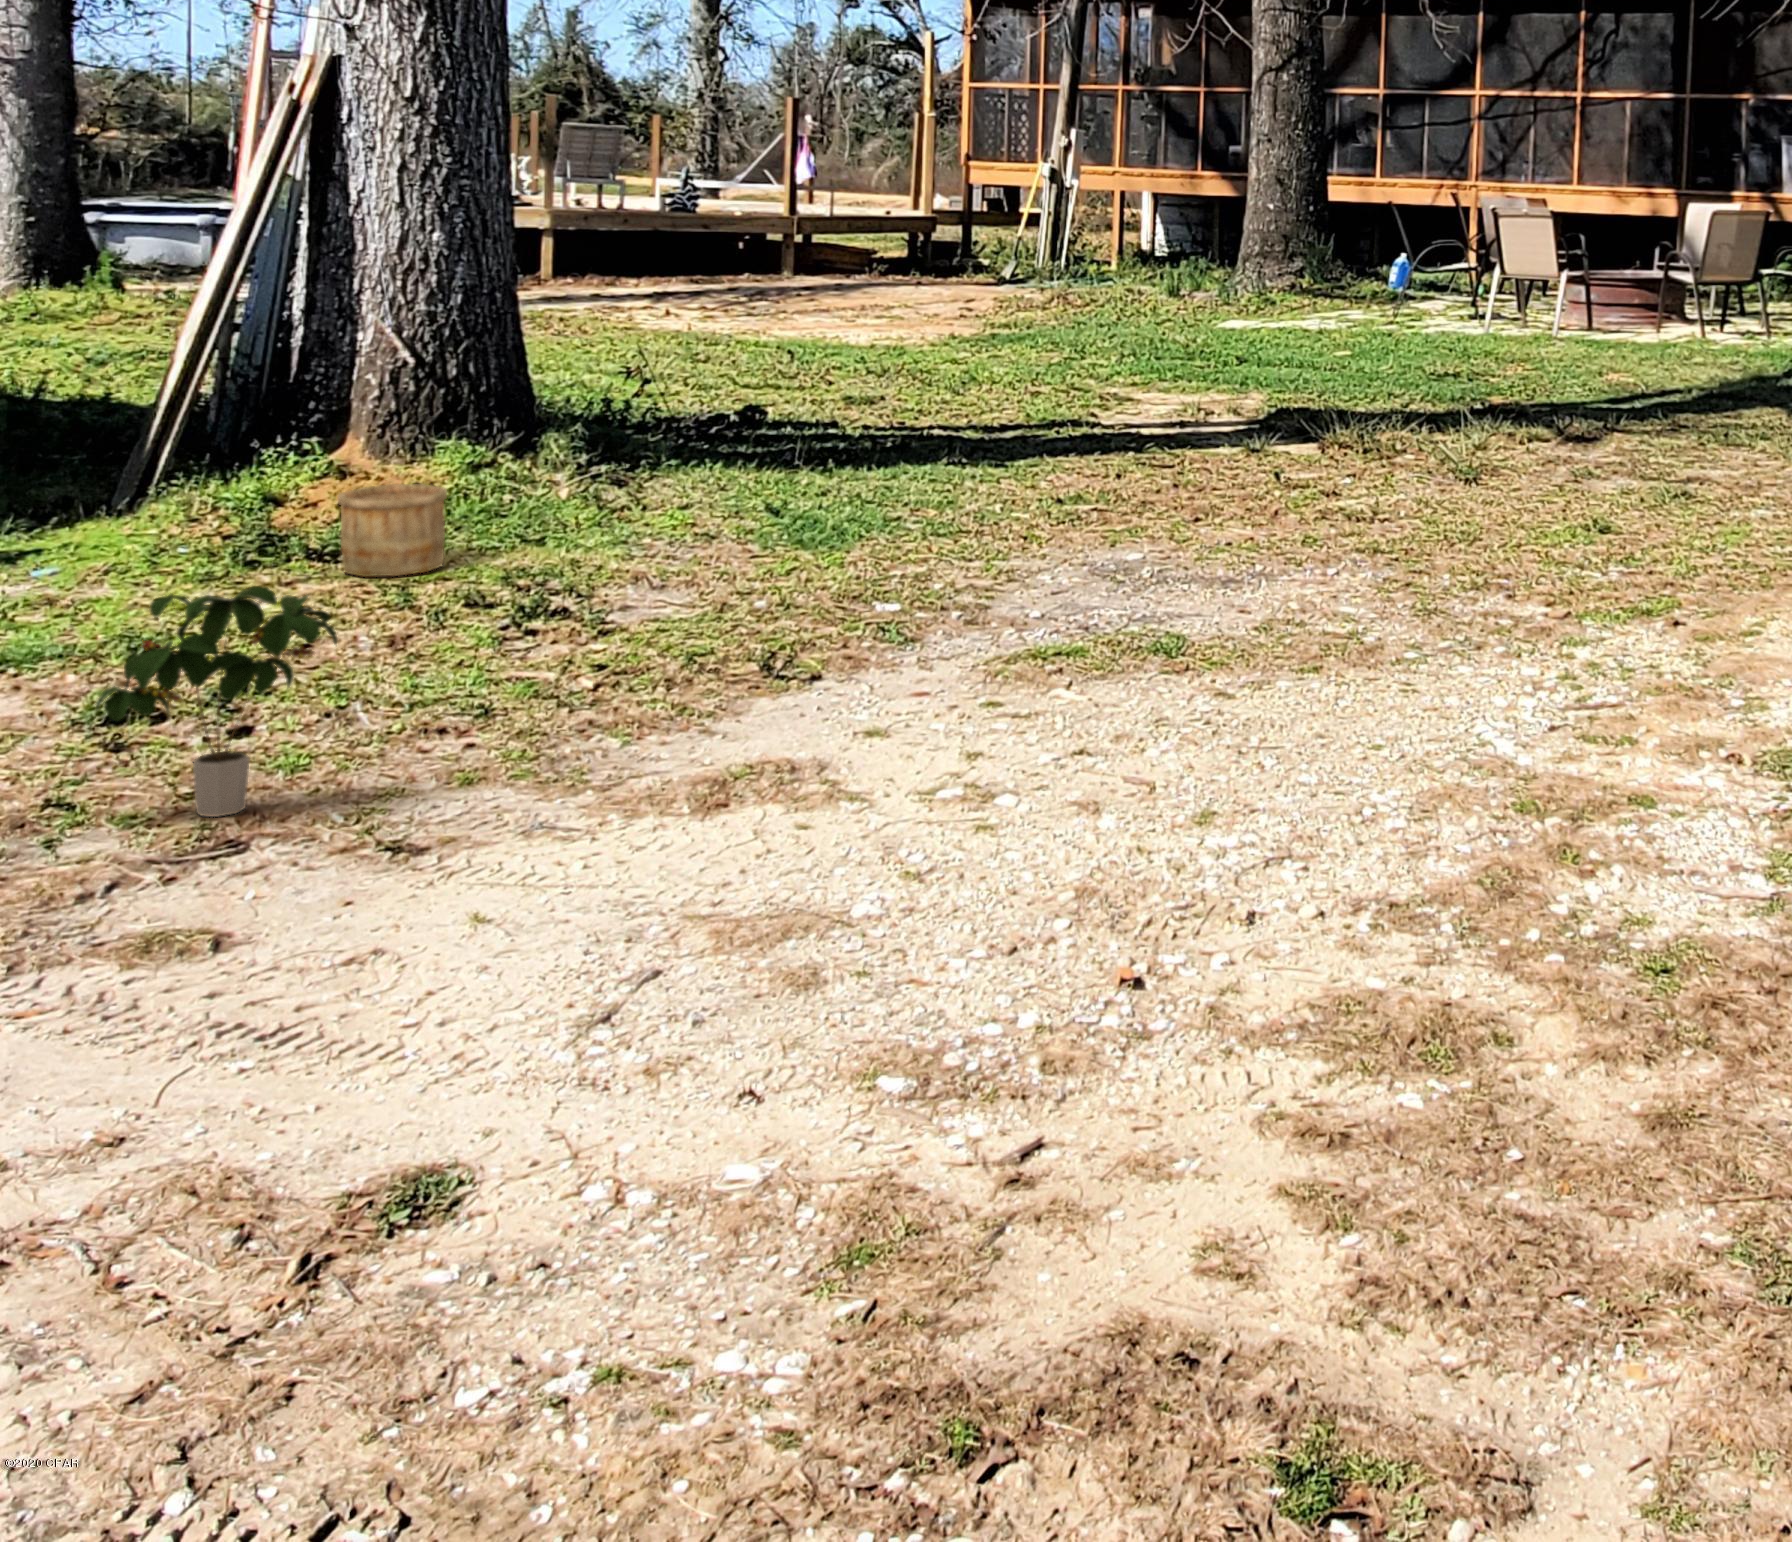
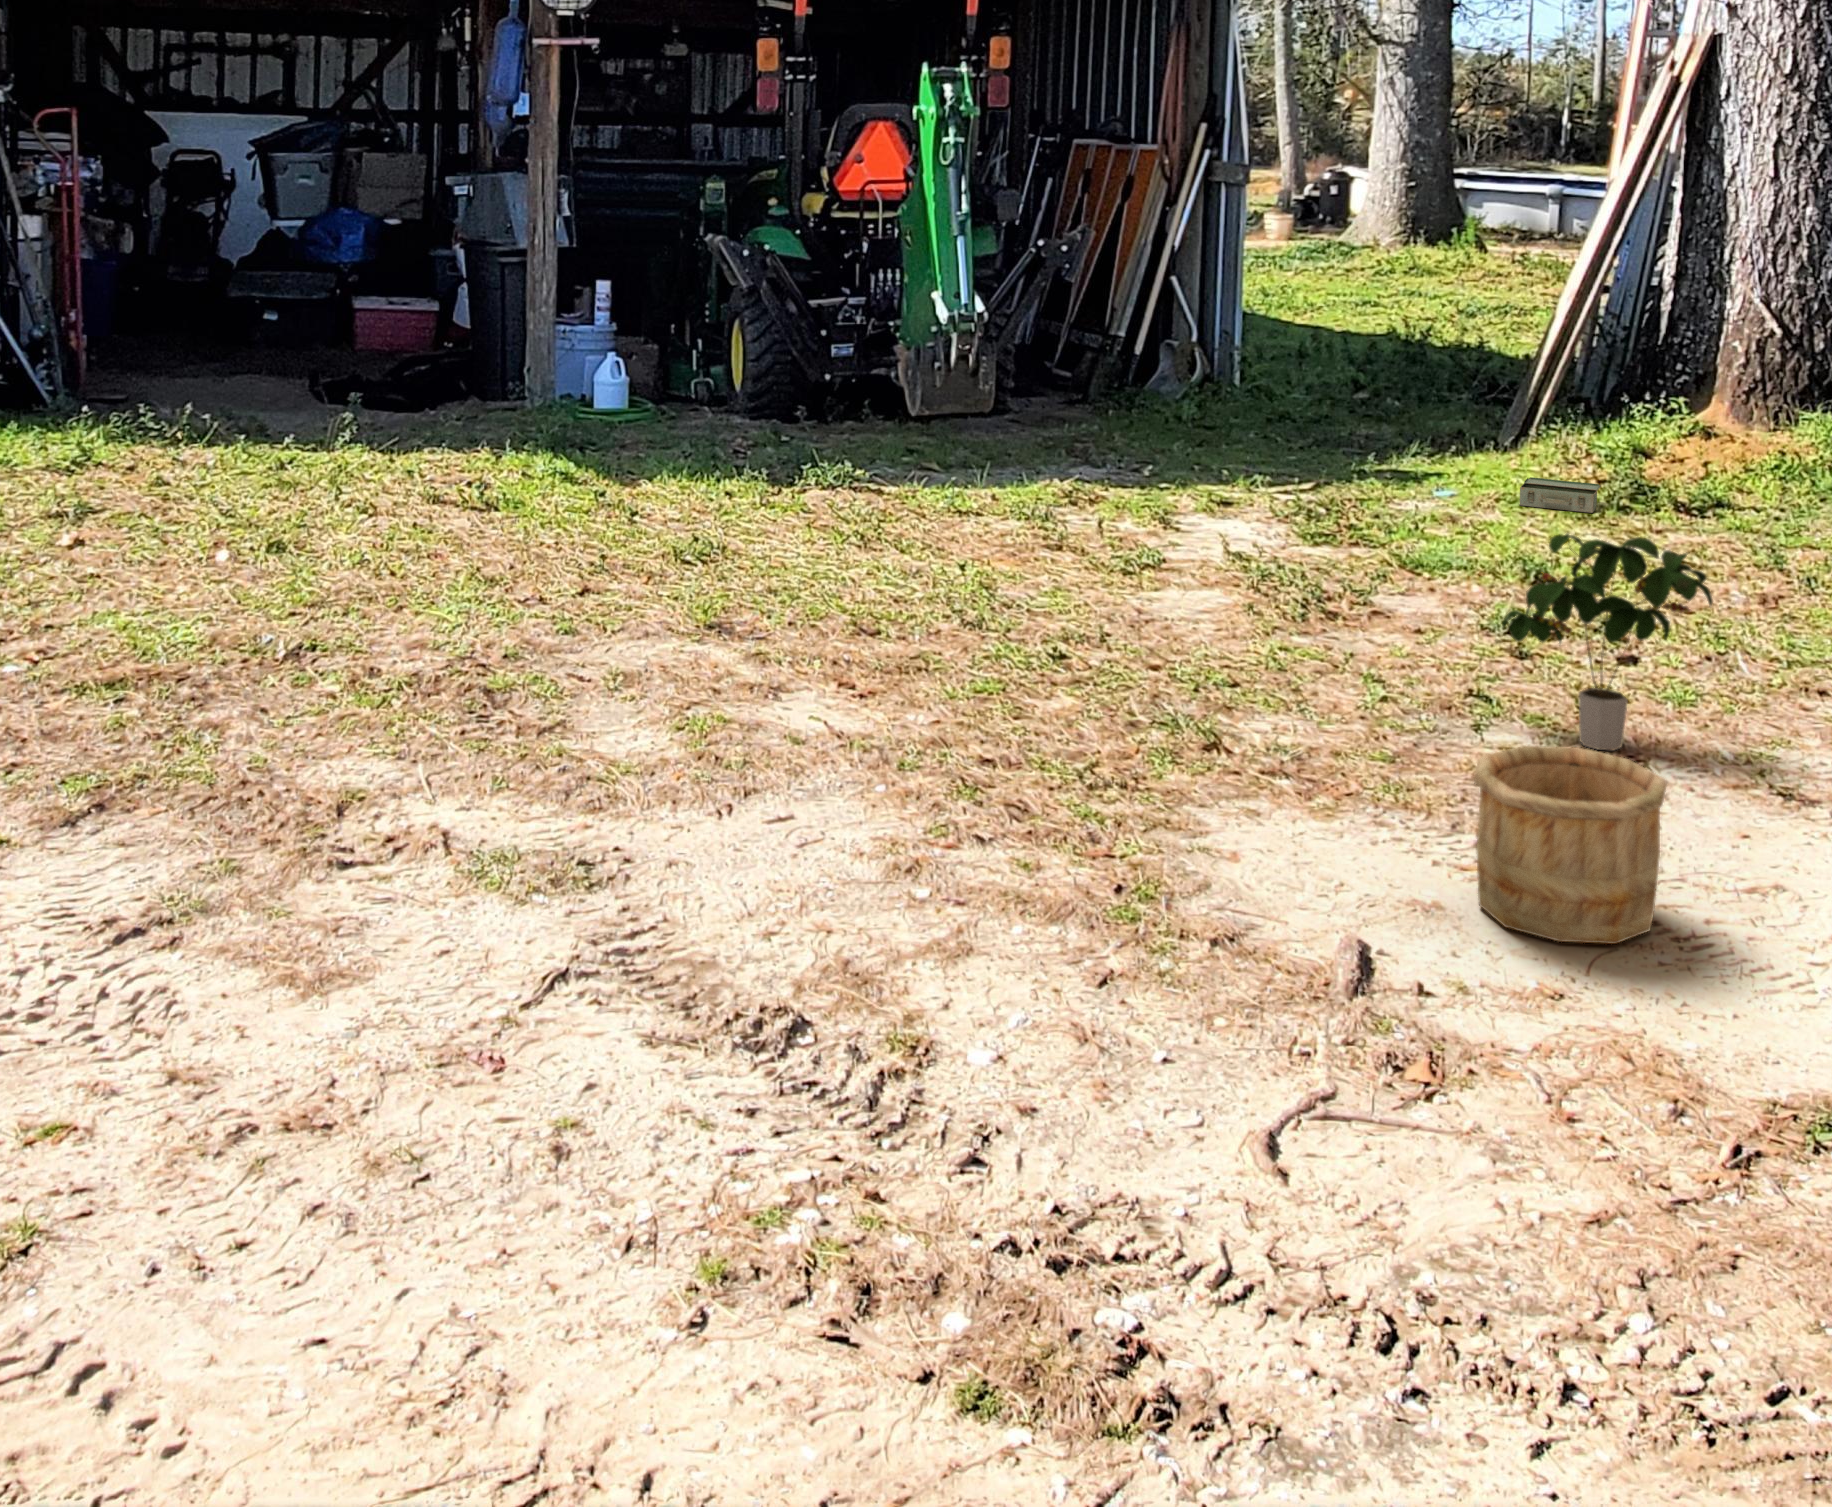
wooden bucket: present [338,484,447,577] -> present [1474,746,1667,944]
toolbox: none [116,542,216,578] -> present [1519,477,1601,513]

